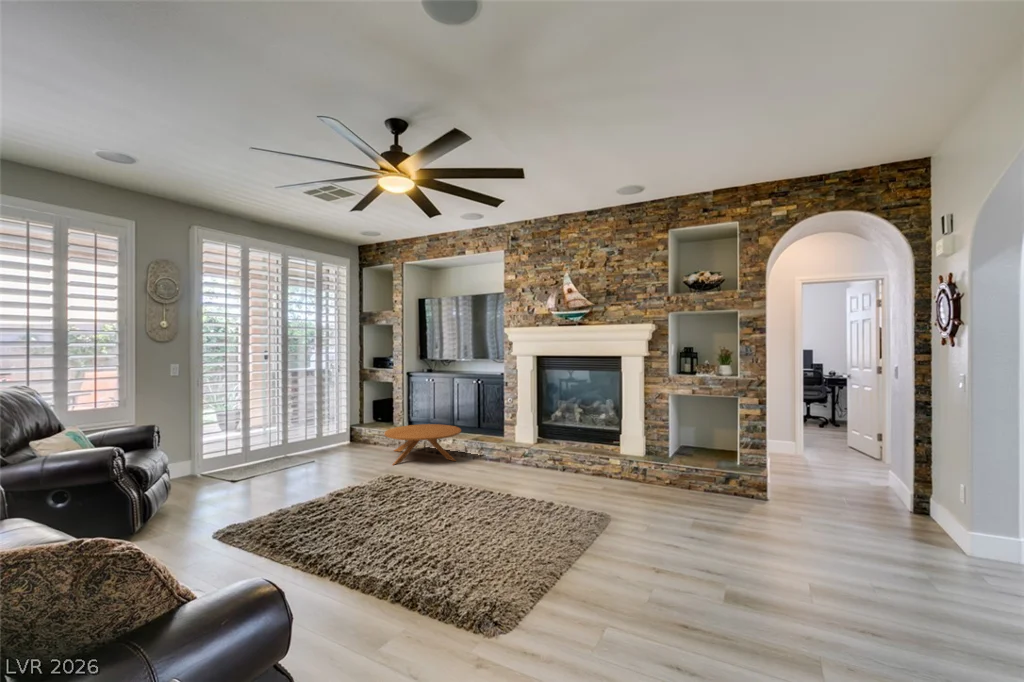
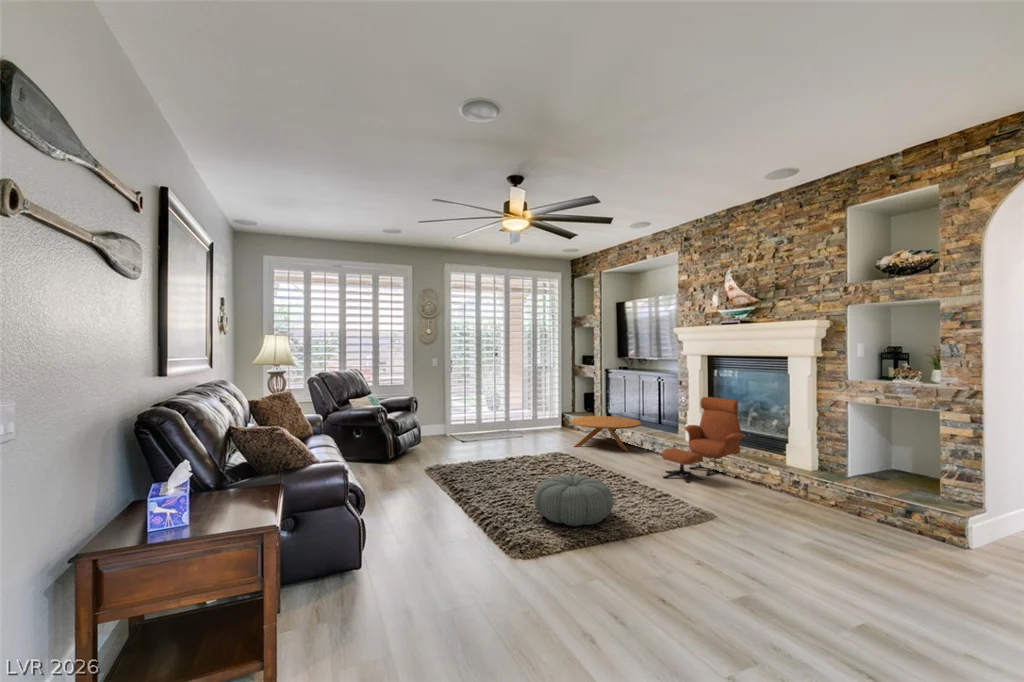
lounge chair: none [514,397,580,486] -> present [662,397,746,483]
pouf: none [442,502,537,570] -> present [534,475,613,526]

